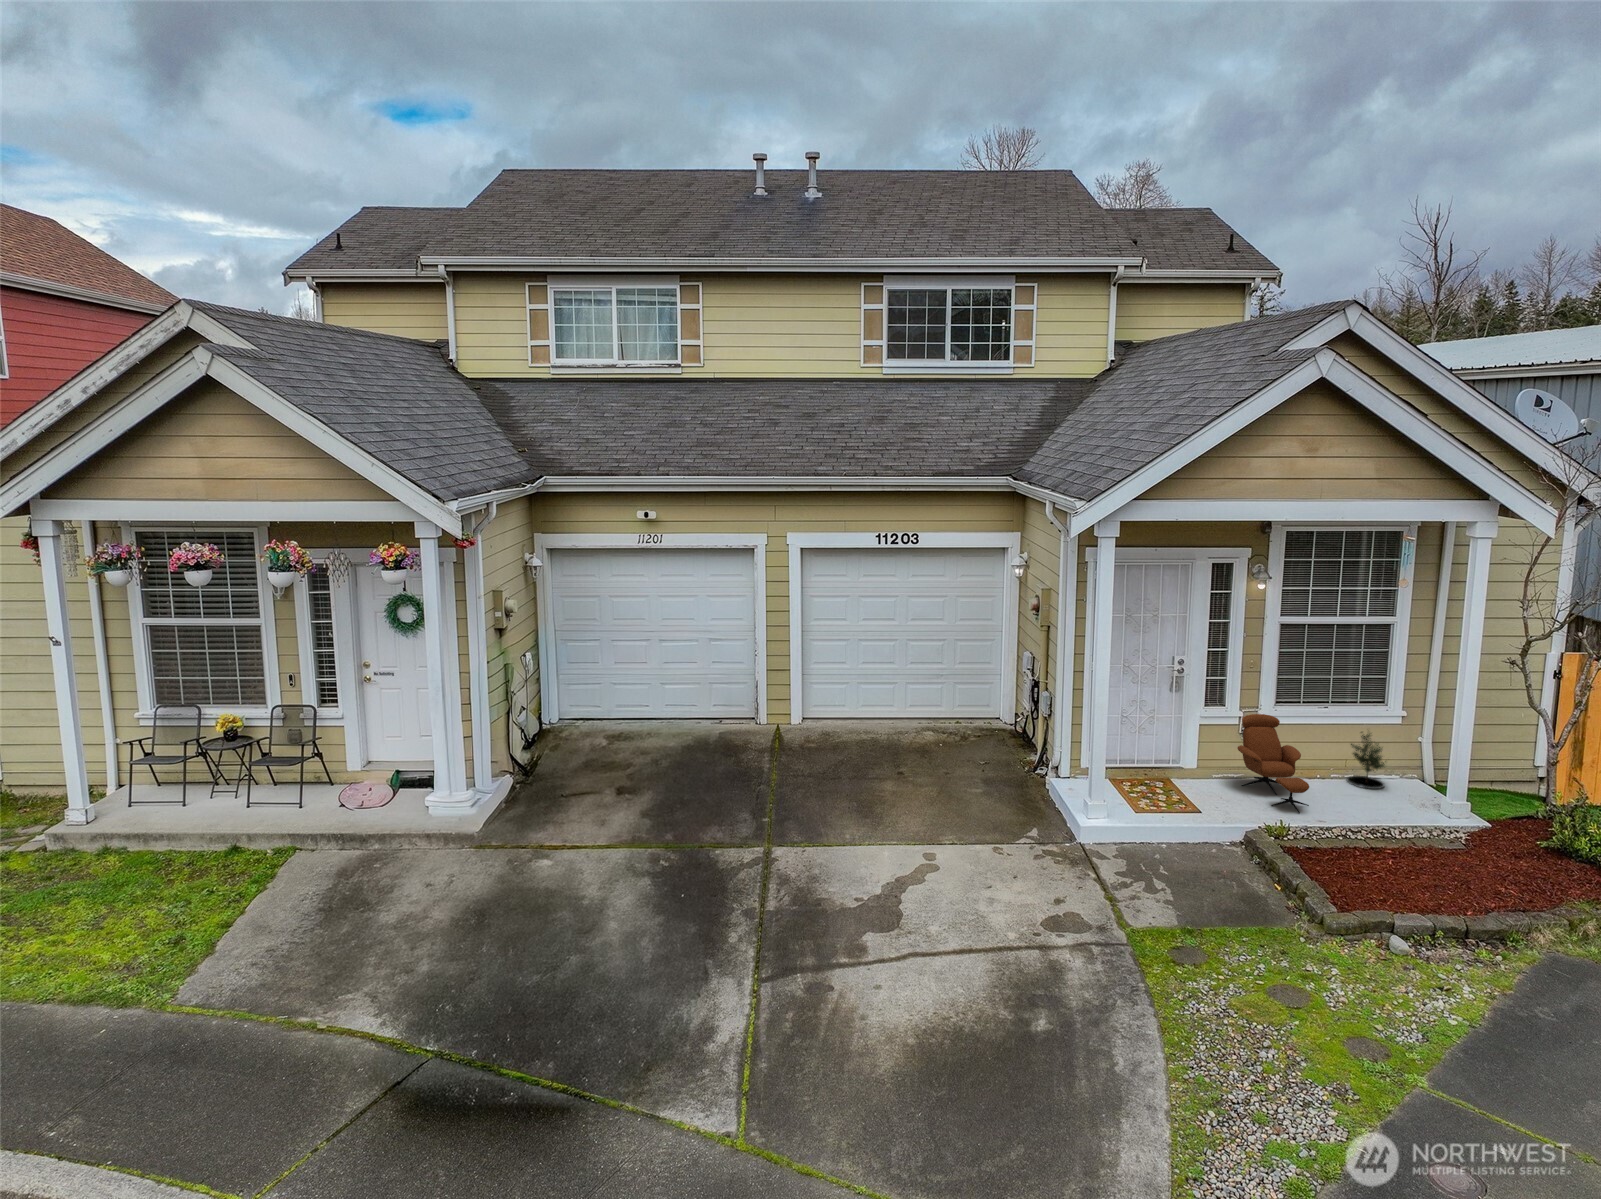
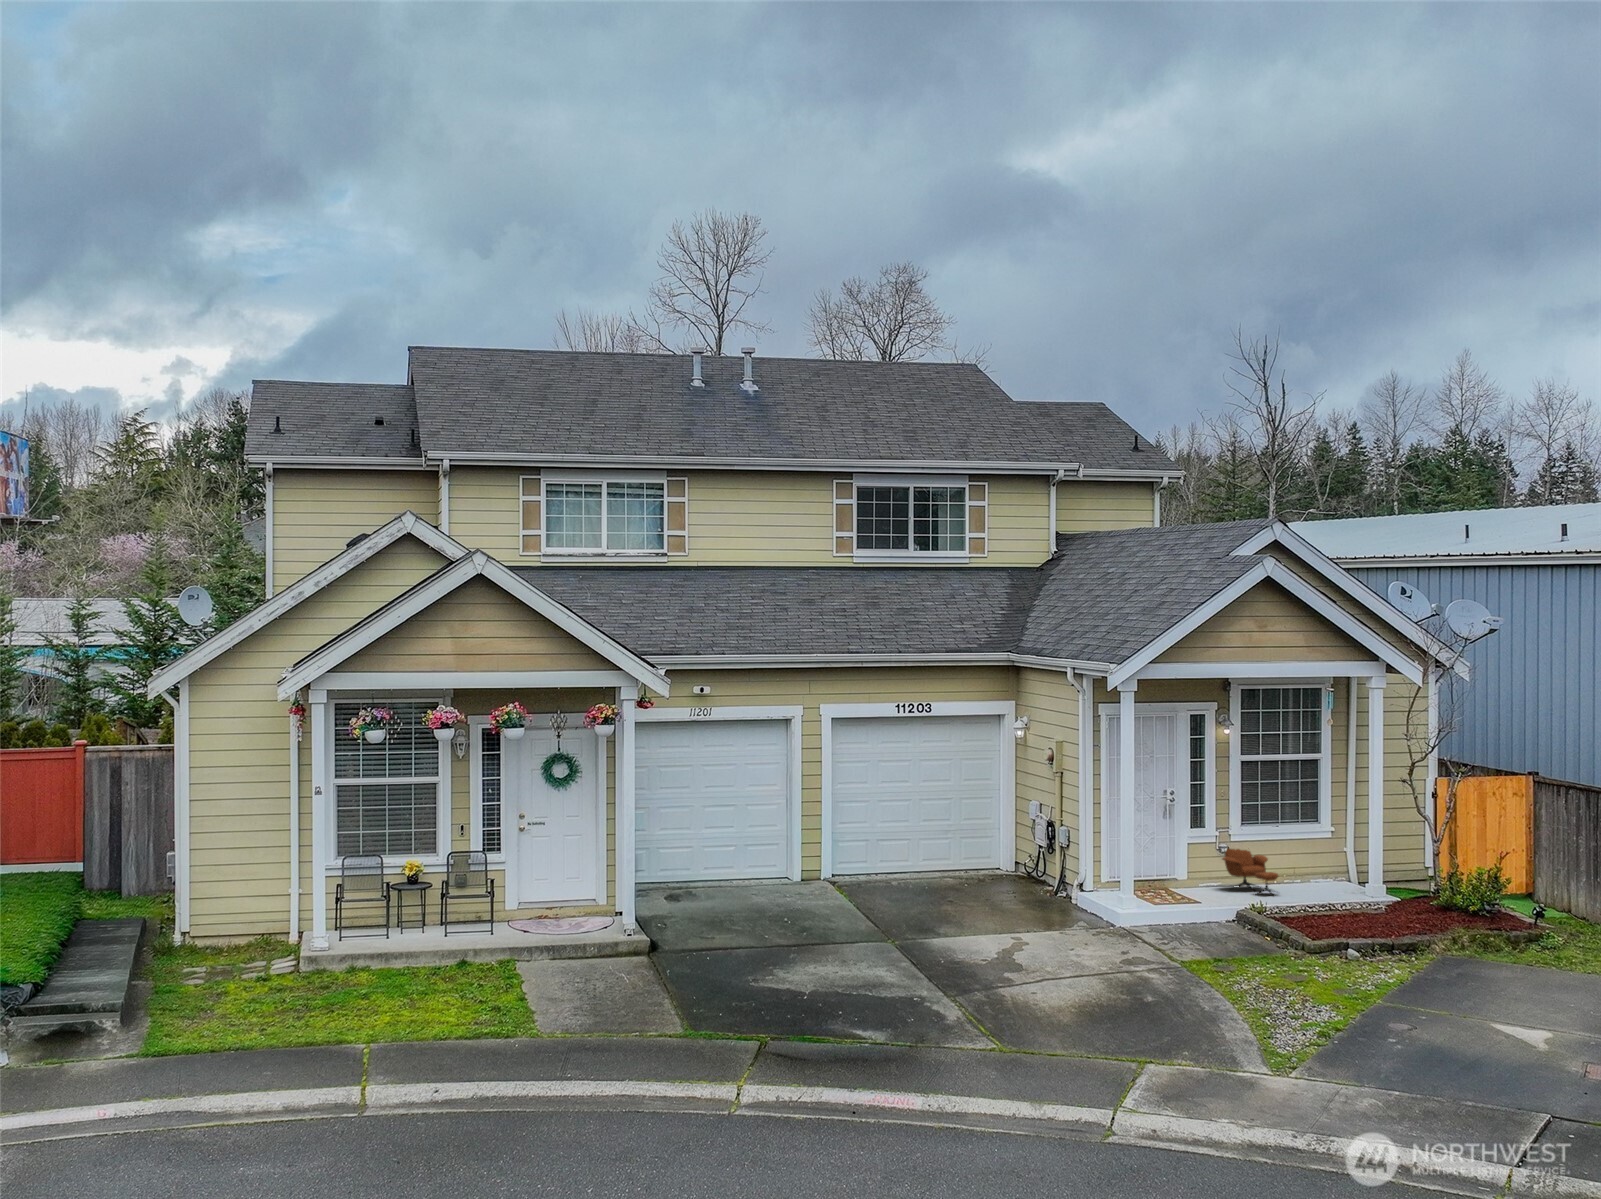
potted tree: present [1347,732,1386,789] -> none [1299,837,1328,885]

